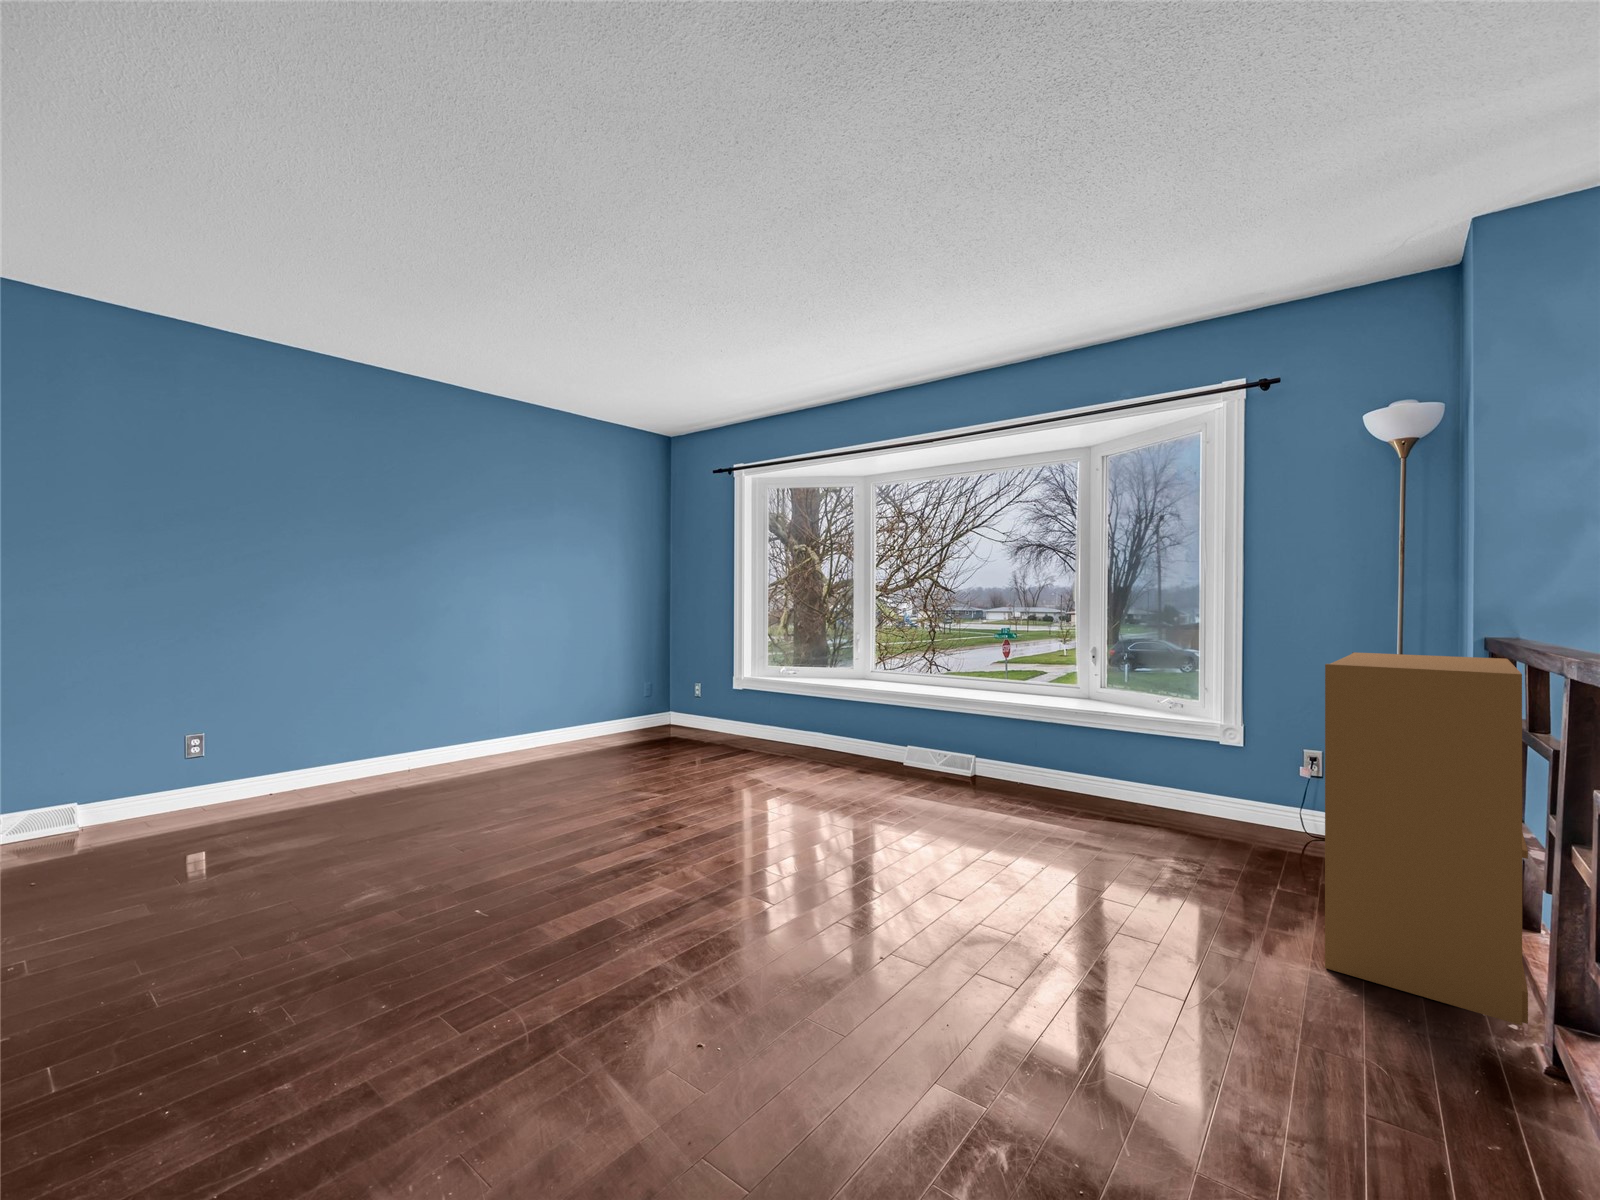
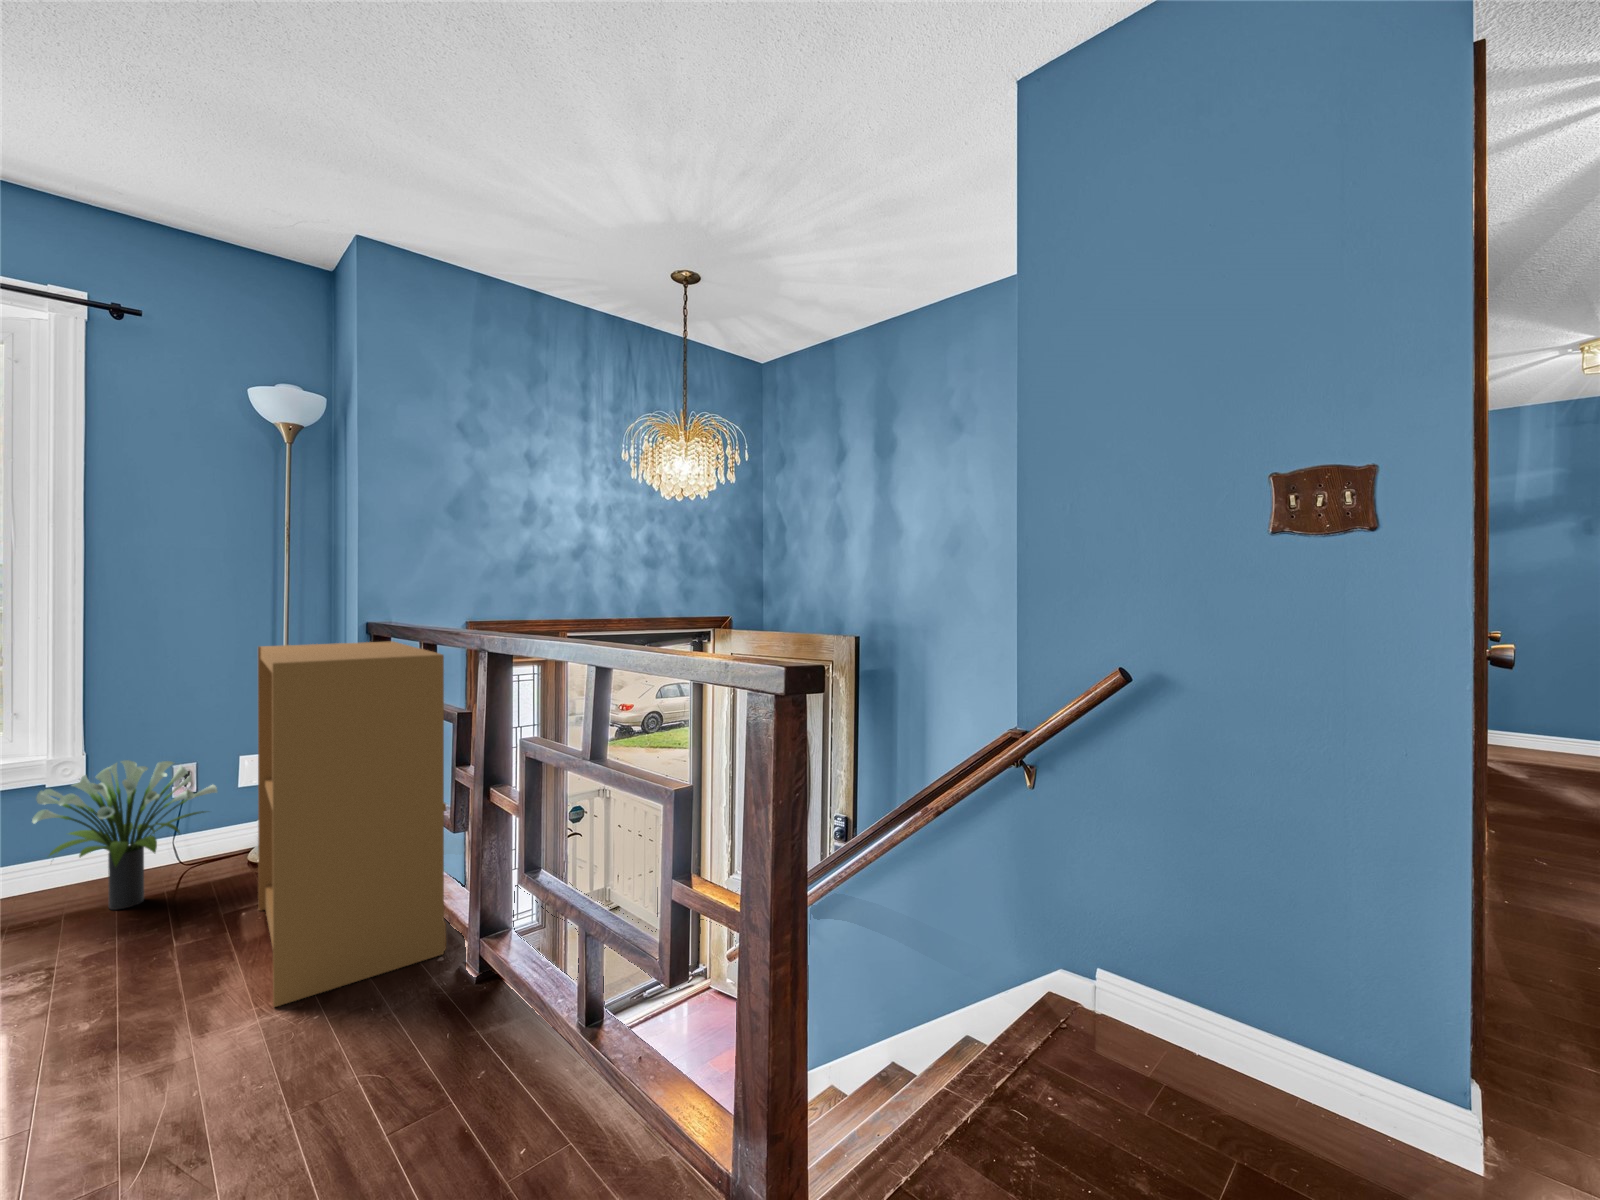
potted plant: none [1203,734,1330,851] -> present [32,760,217,910]

